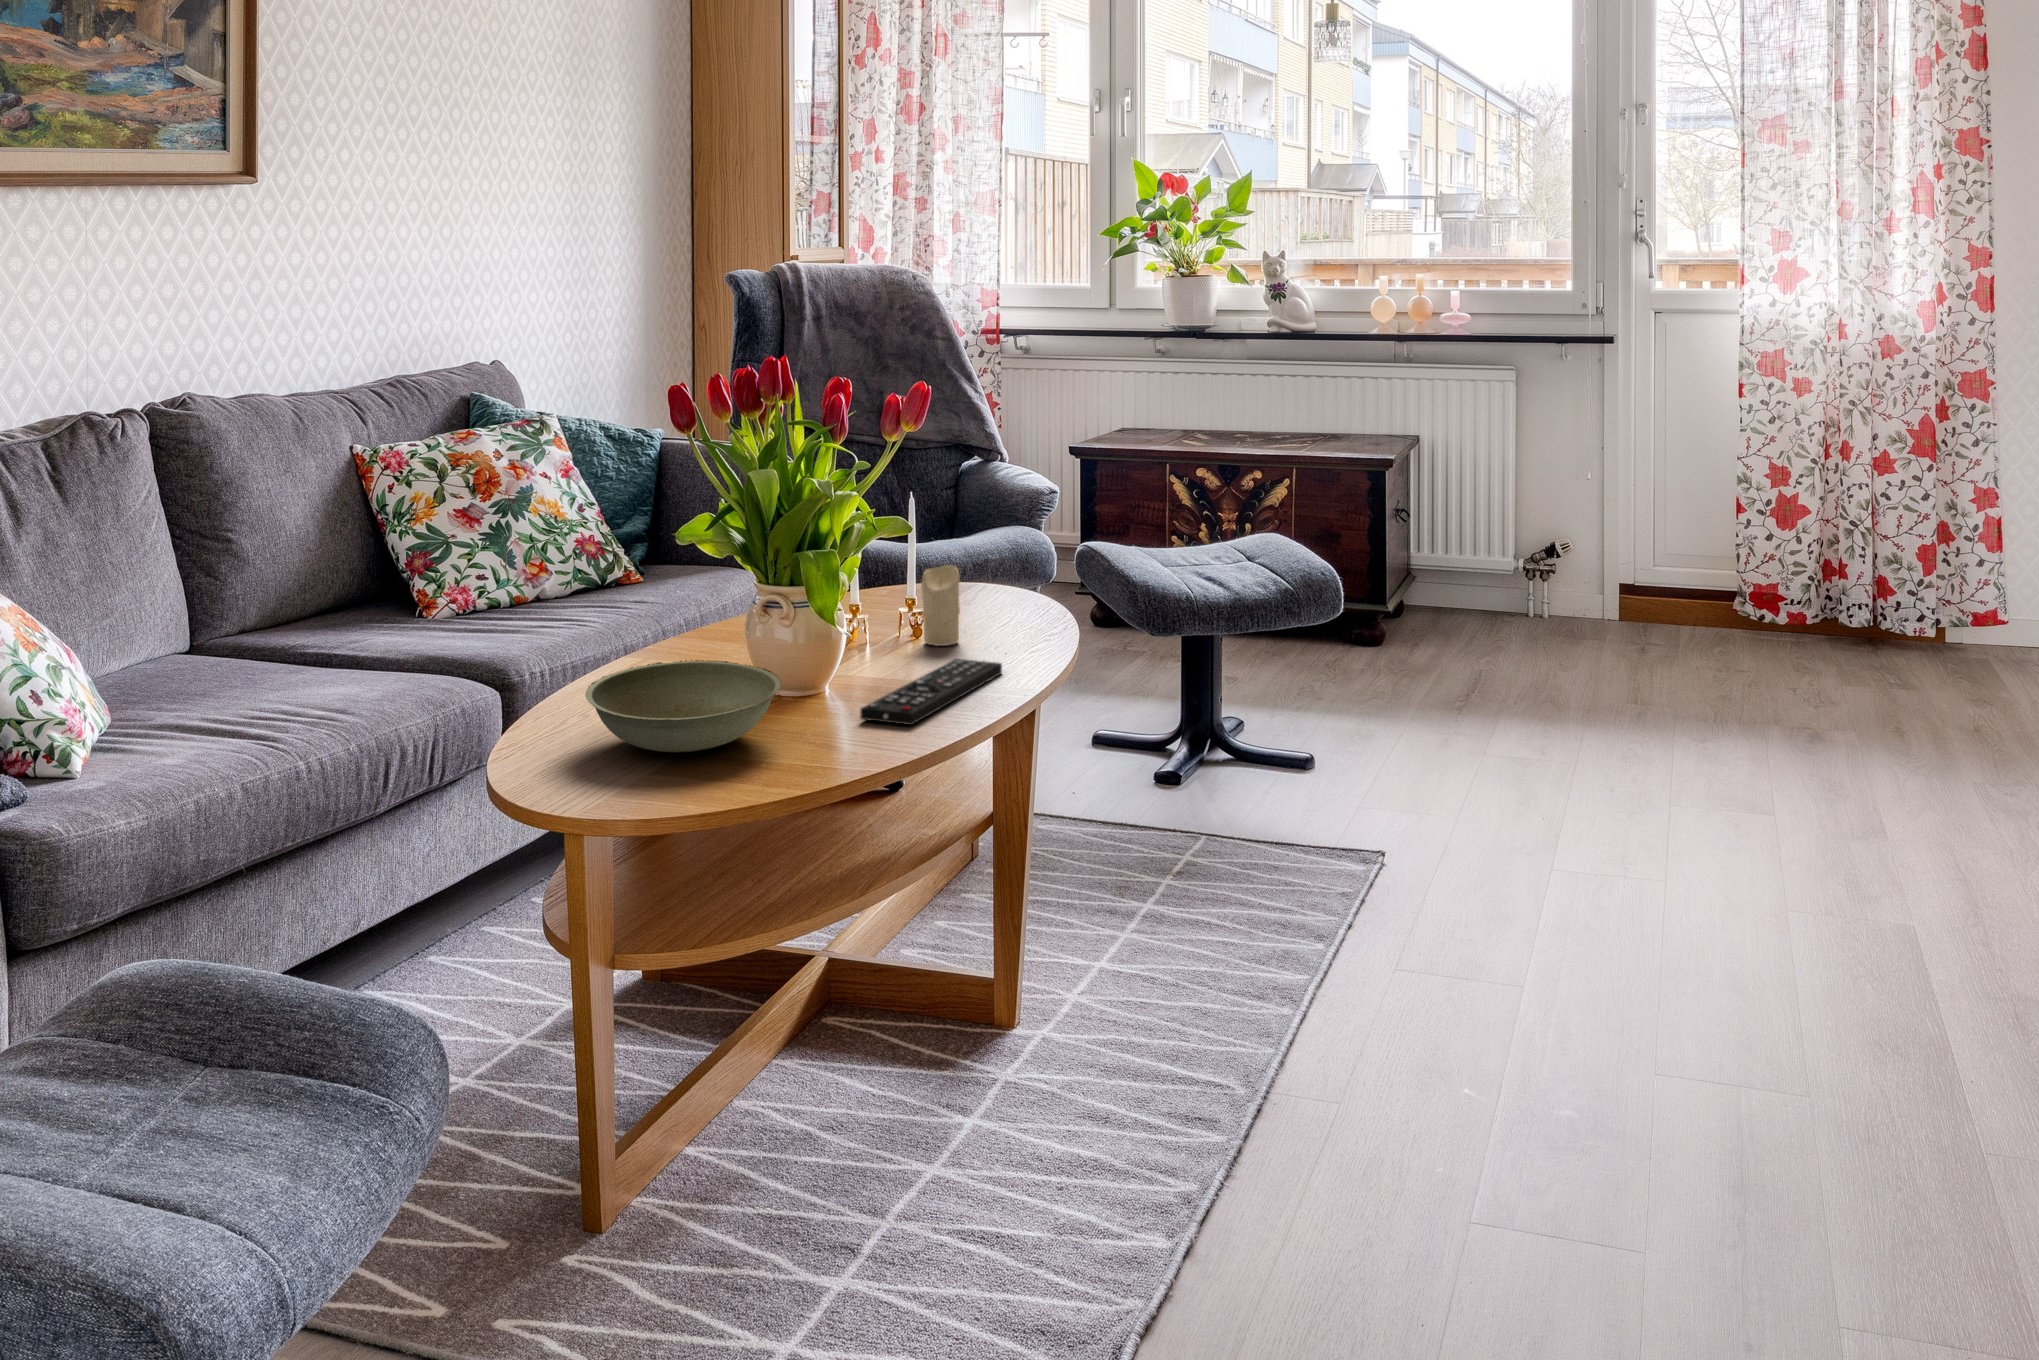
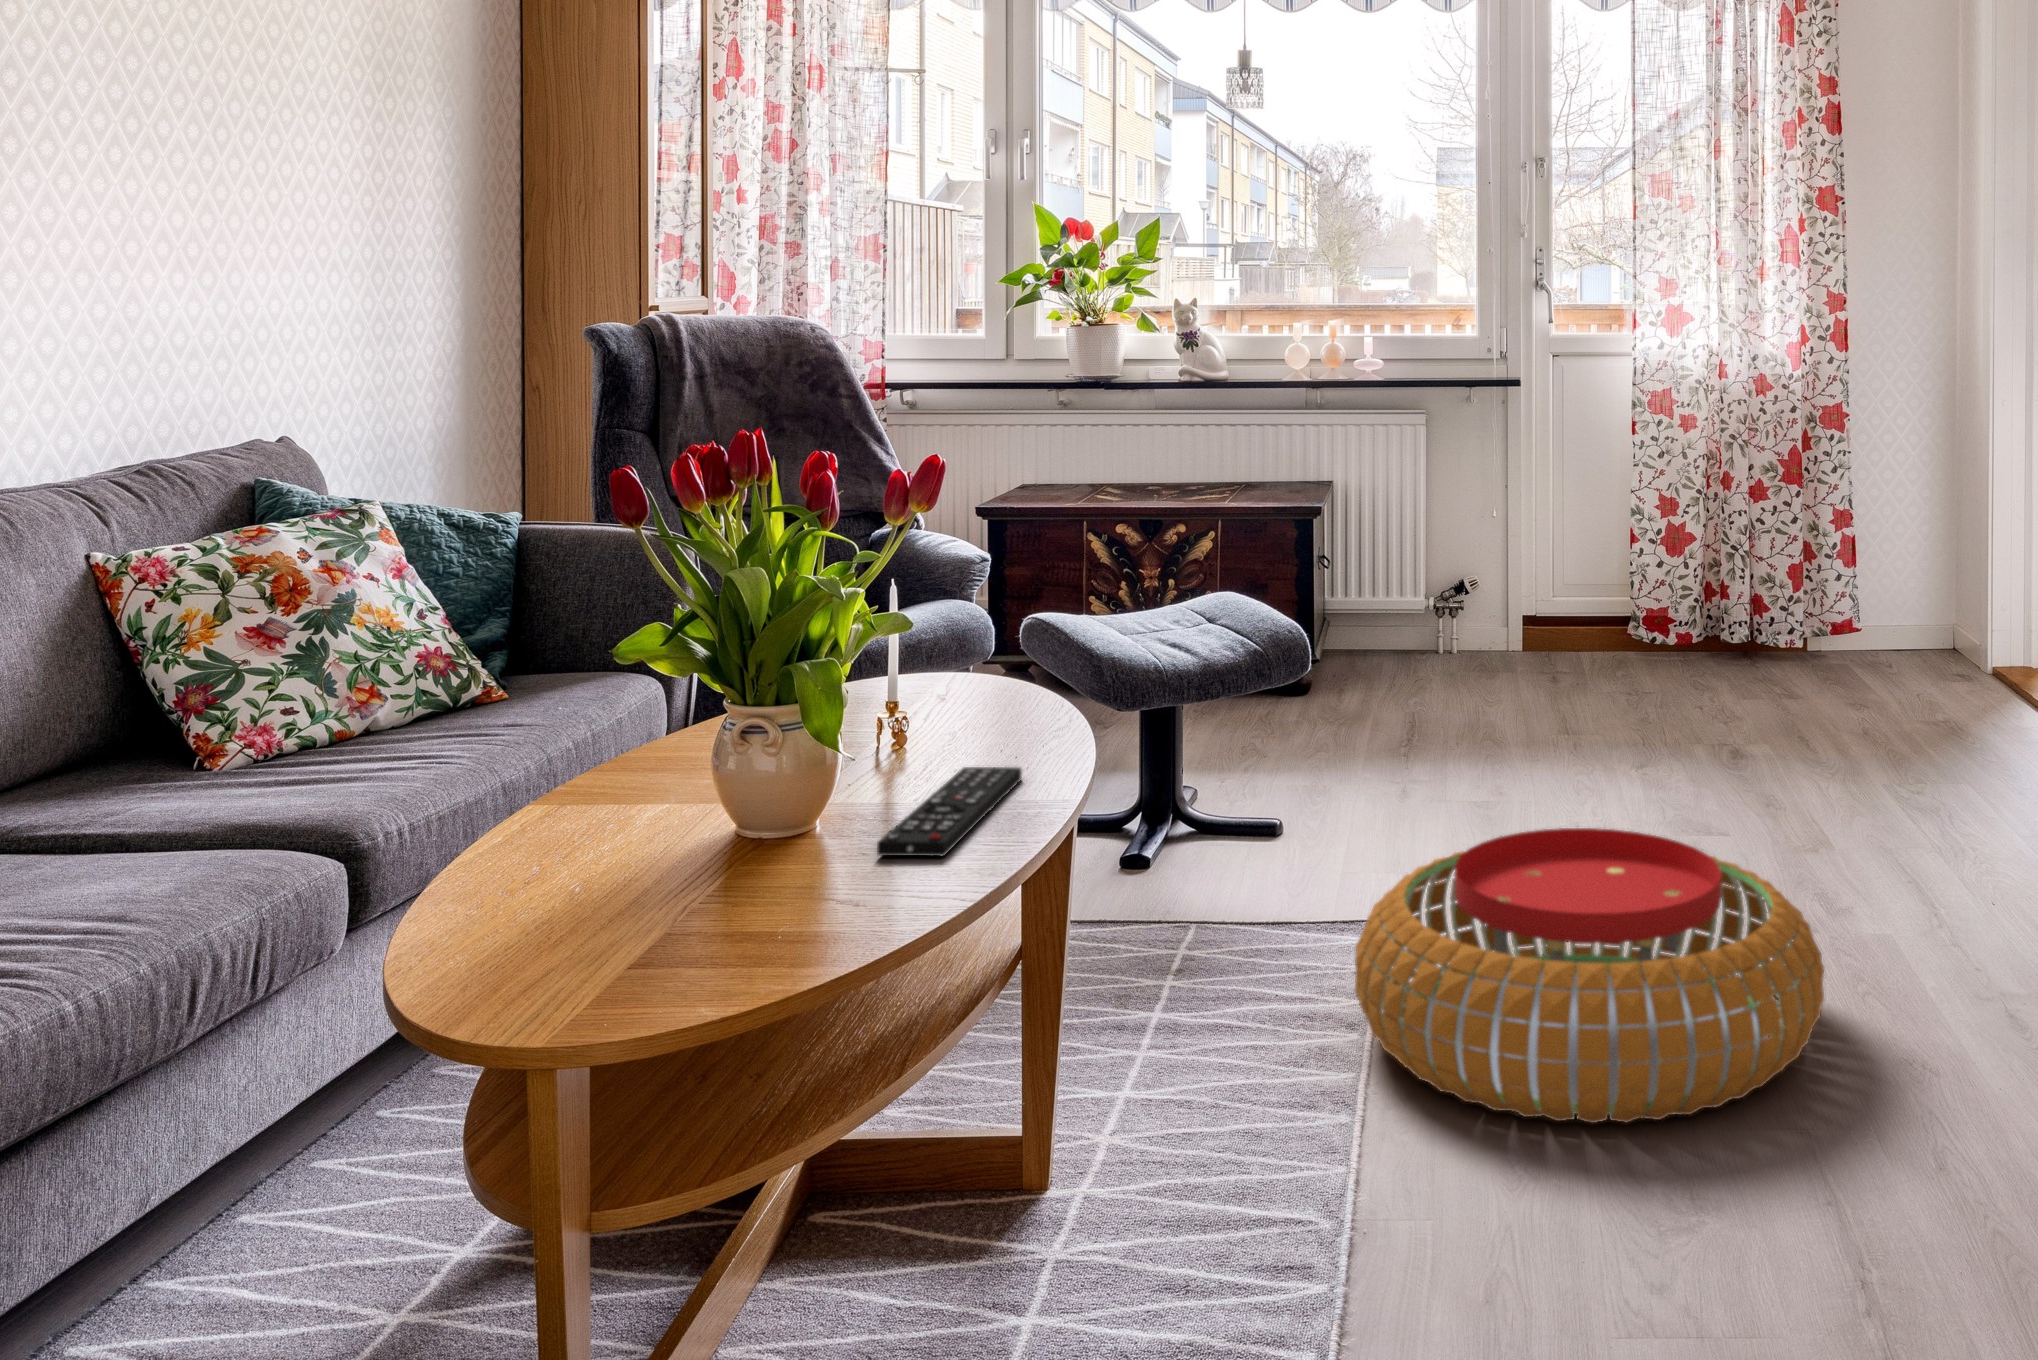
candle: present [921,565,960,646] -> none [908,657,955,752]
bowl: present [585,660,782,752] -> none [522,800,786,928]
pouf: none [1319,774,1793,1054] -> present [1355,828,1824,1123]

